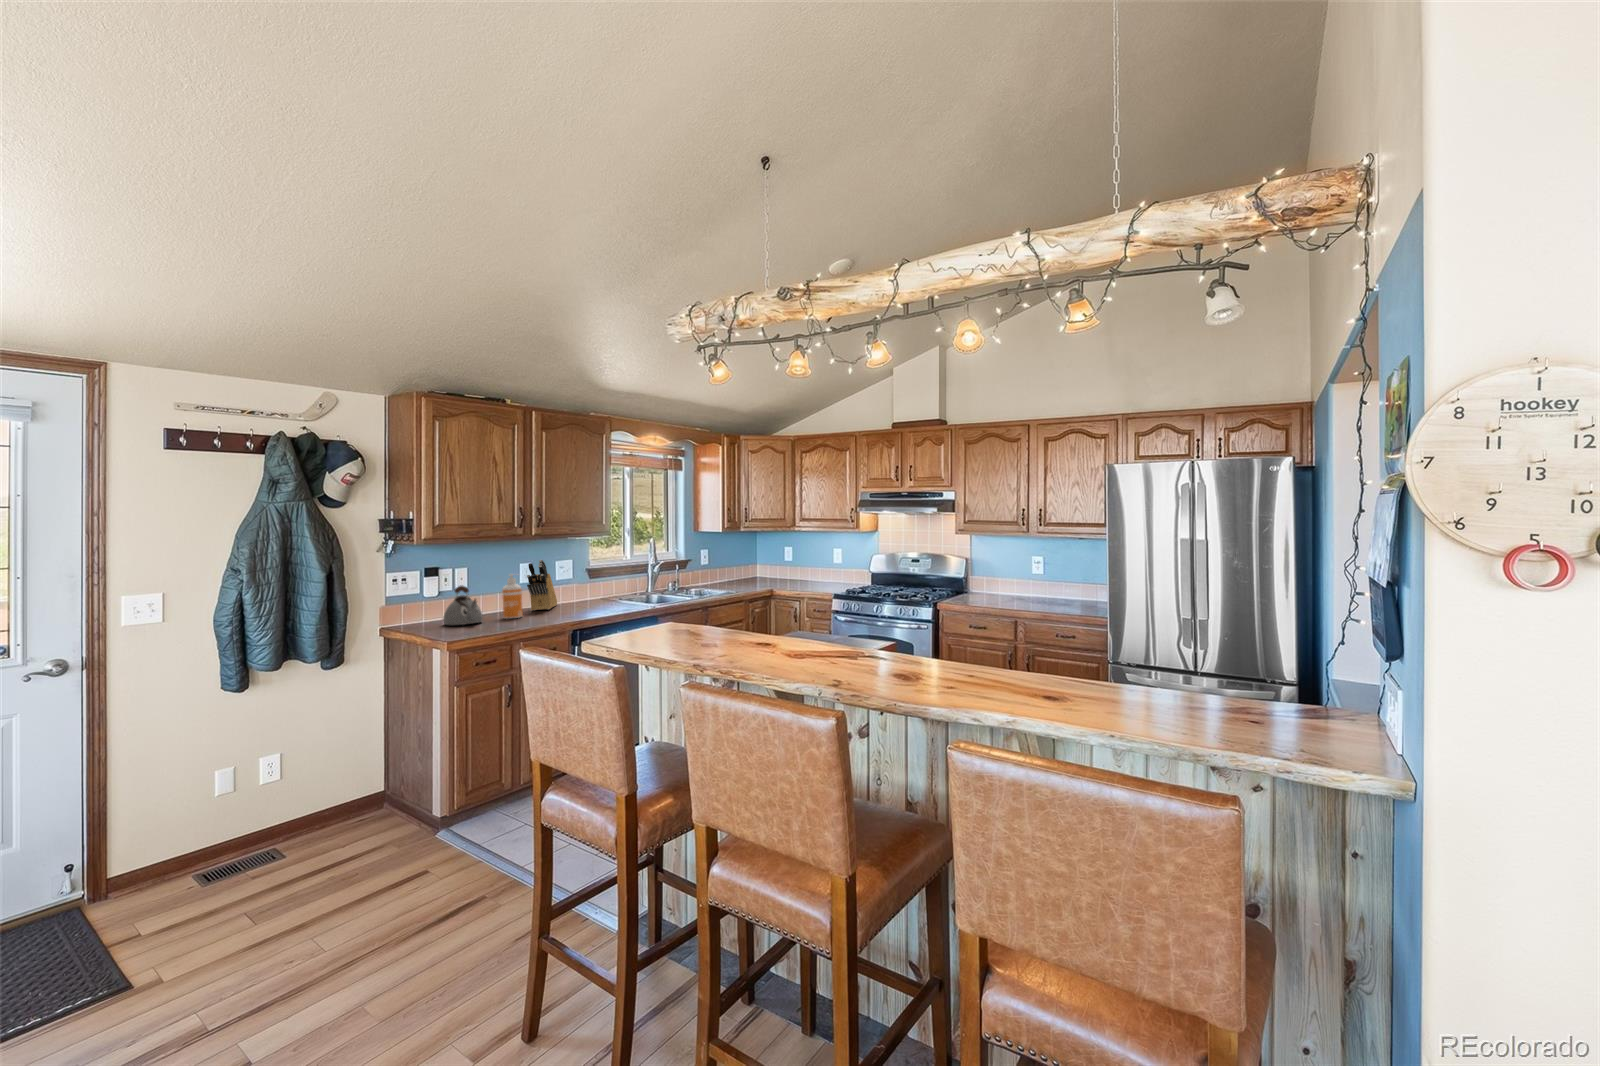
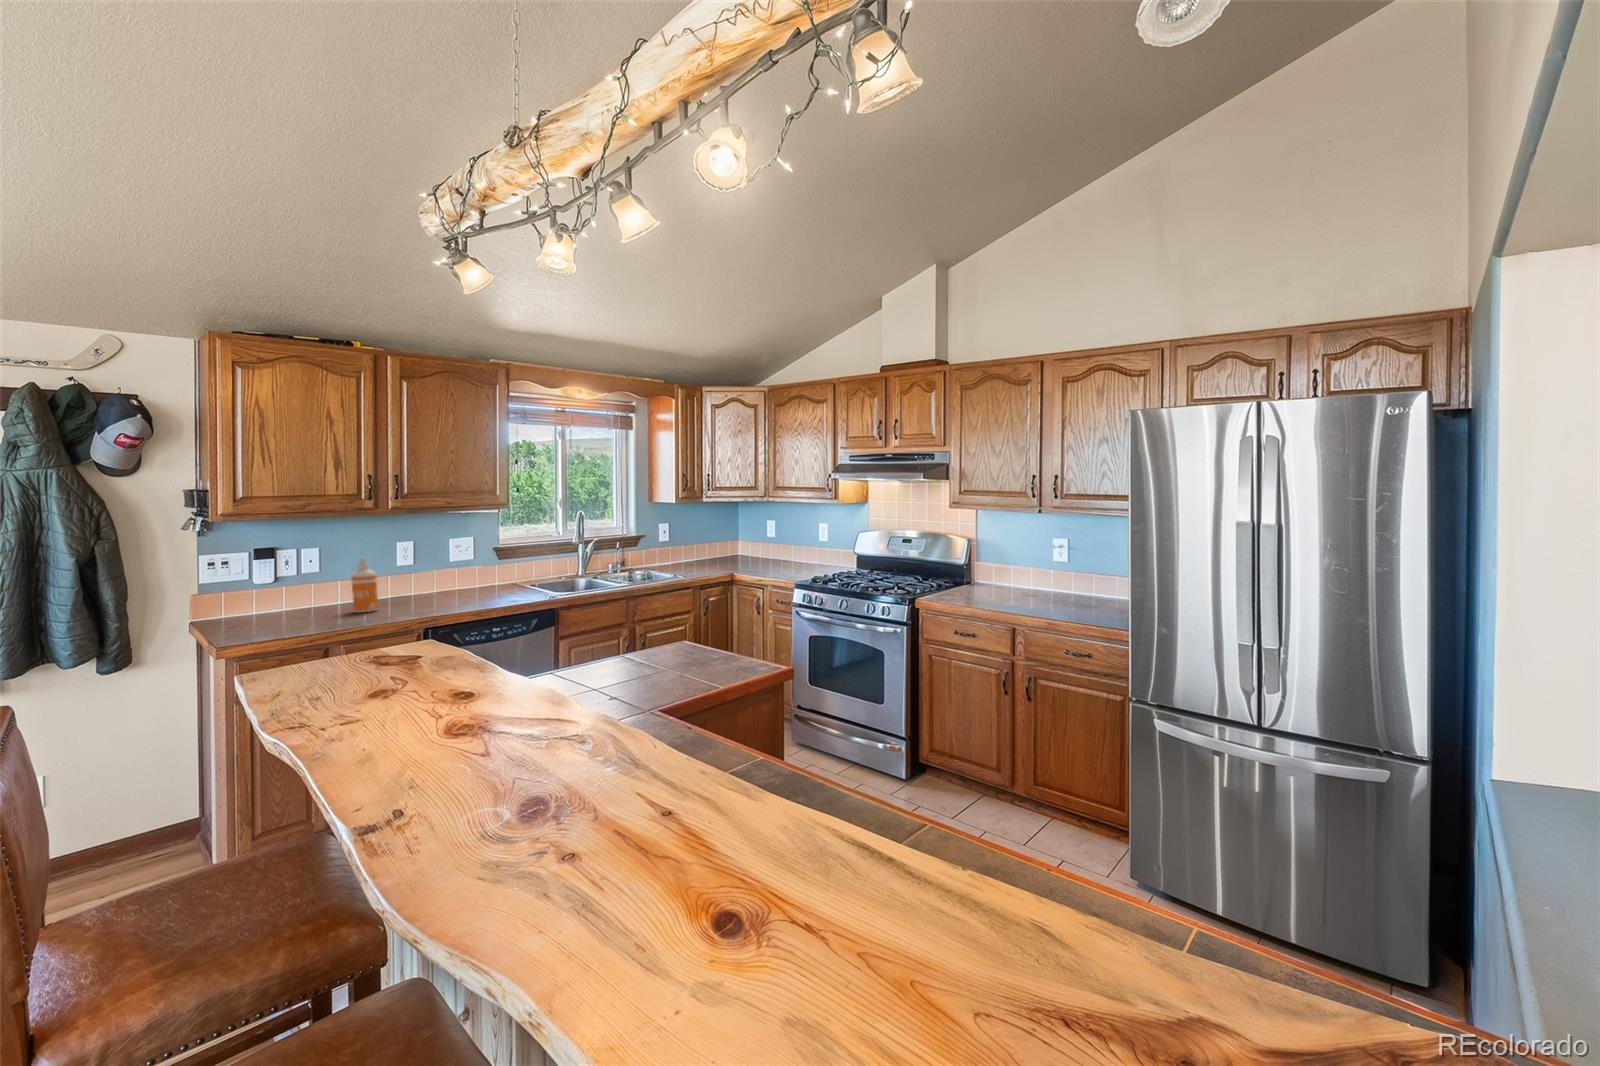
knife block: present [527,560,557,611] -> none [391,539,447,601]
kettle: present [443,585,483,625] -> none [266,572,319,622]

